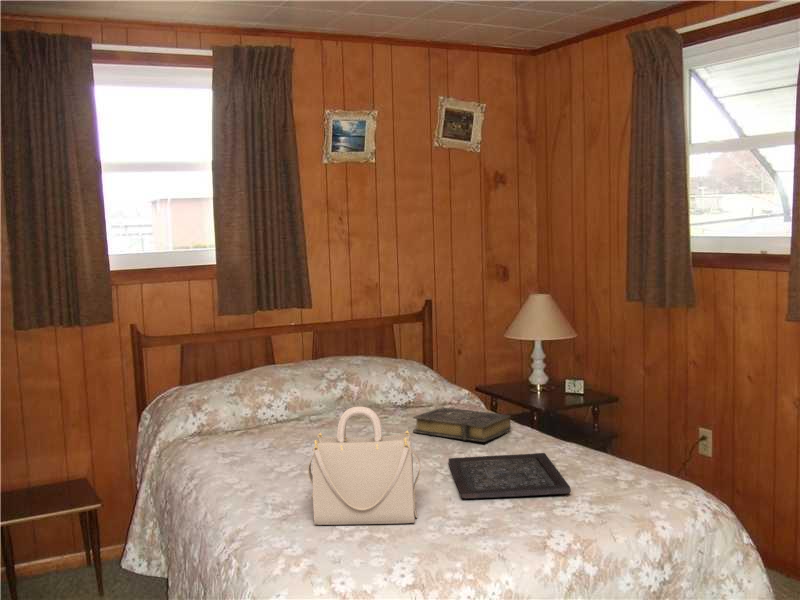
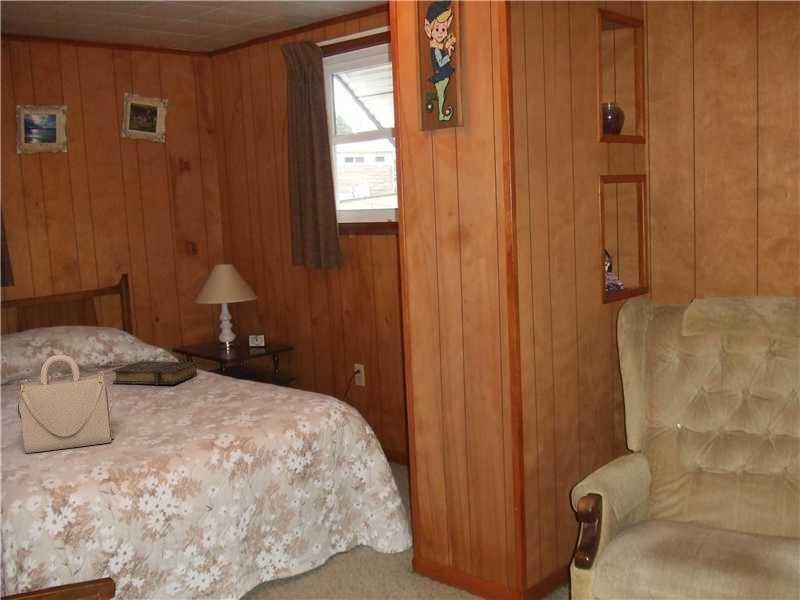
tray: present [449,453,571,499] -> none [142,386,238,423]

